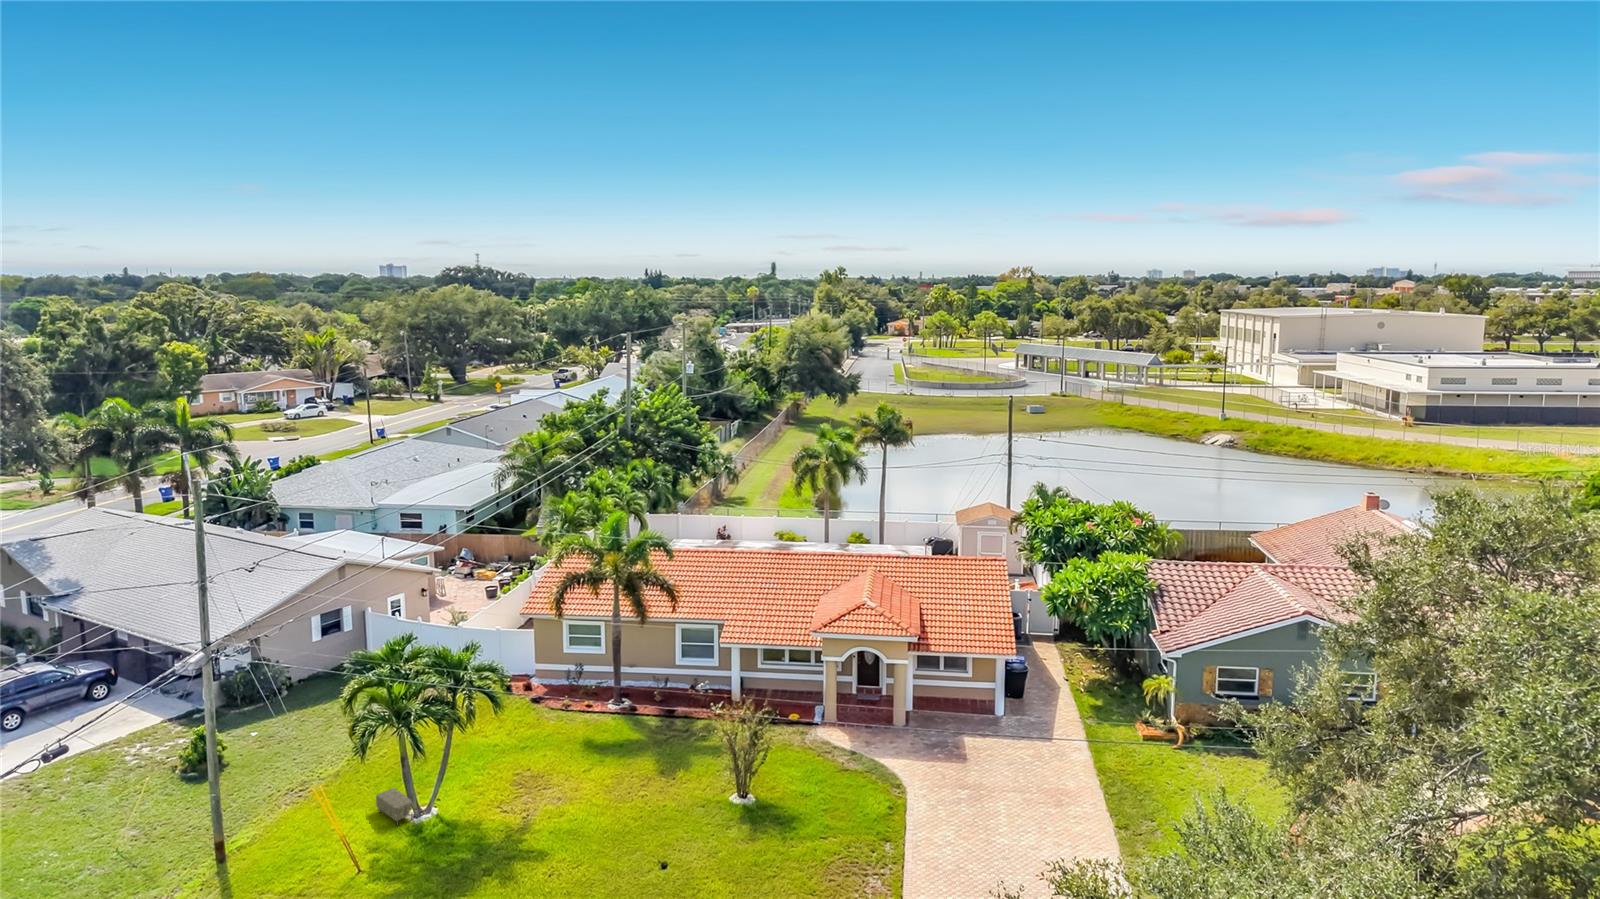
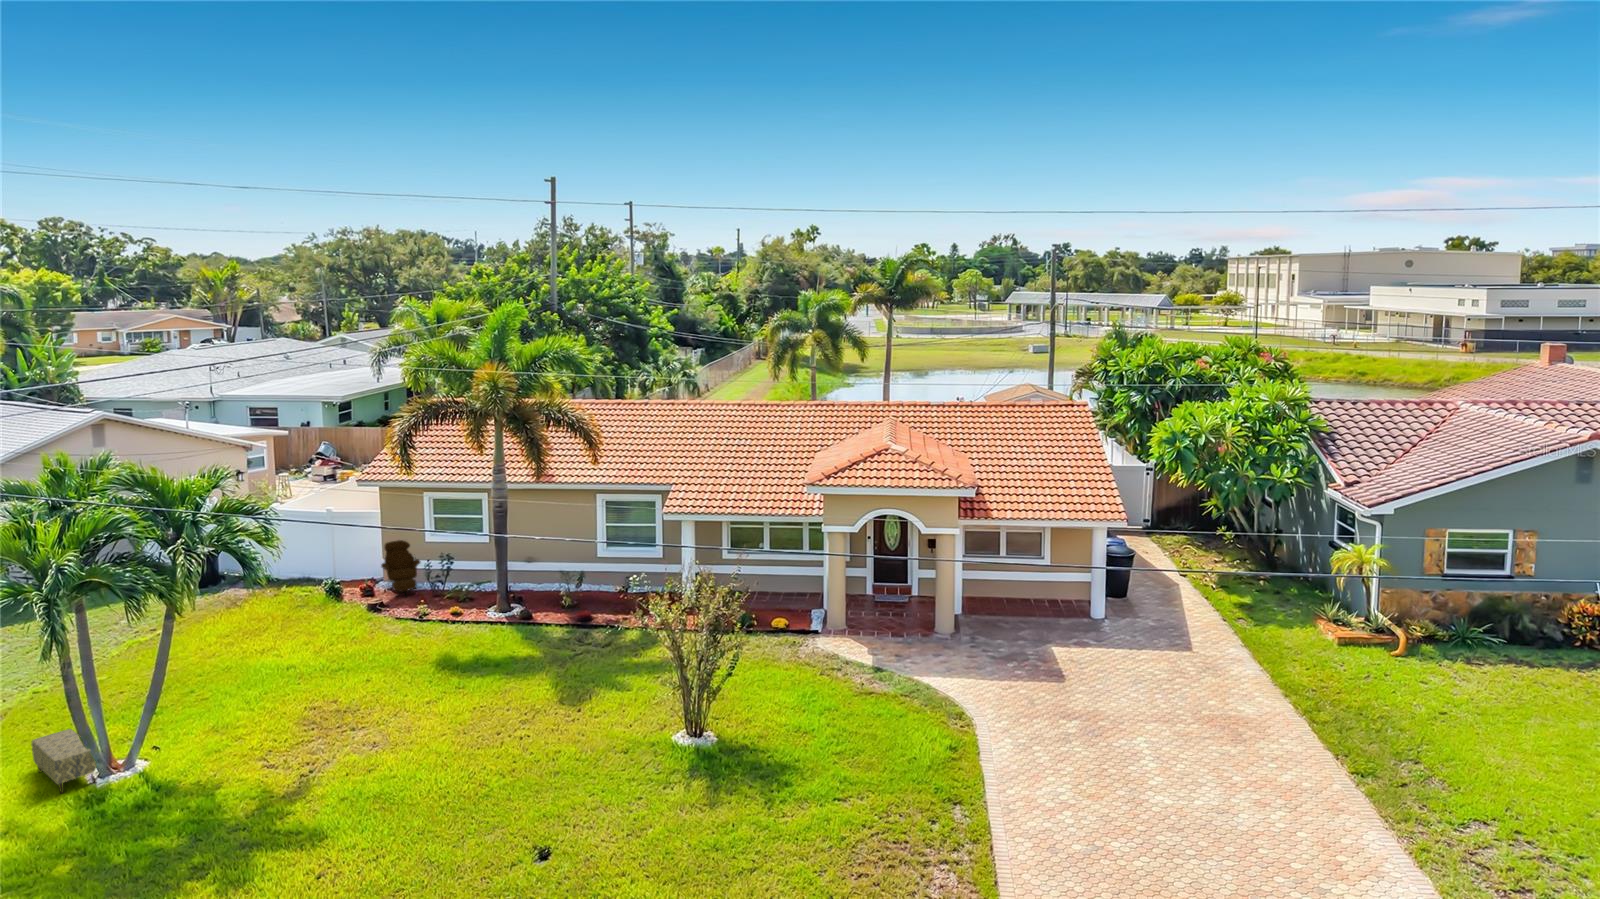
lounge chair: none [535,650,560,691] -> present [381,540,421,596]

